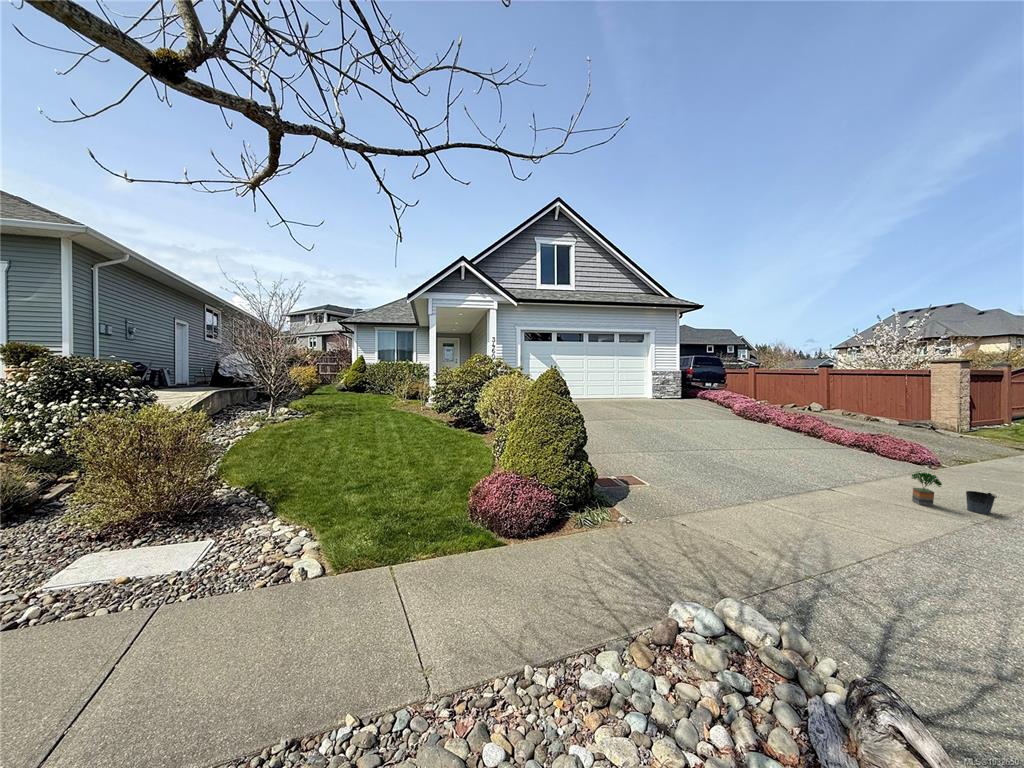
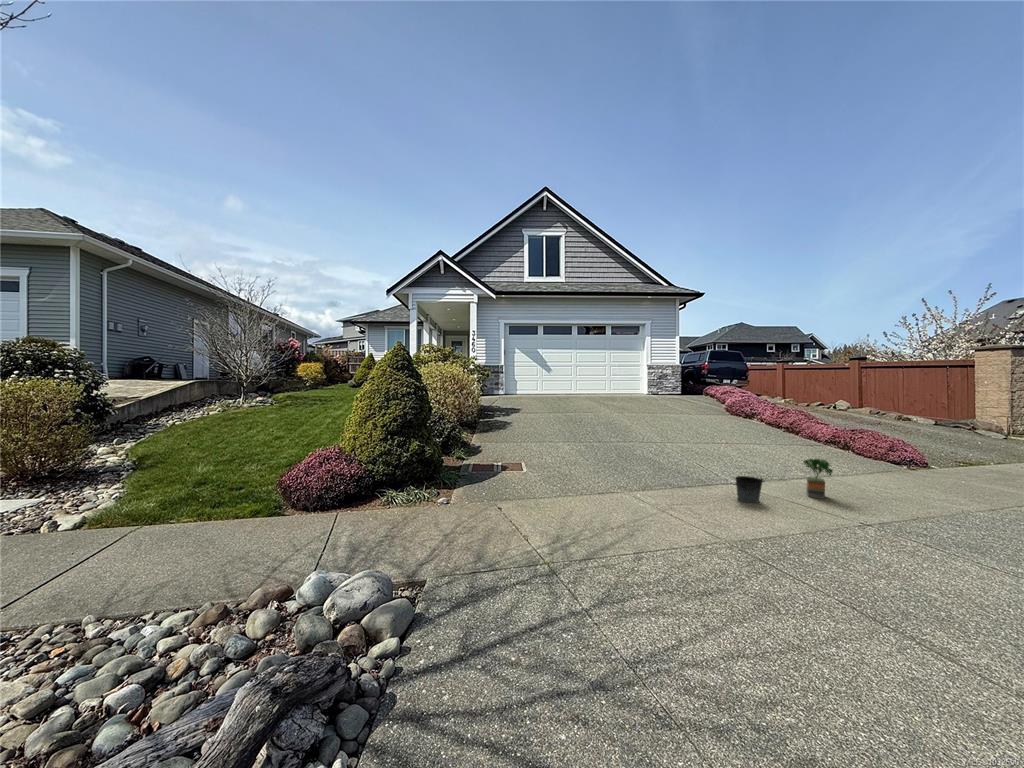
bucket: present [966,491,997,514] -> present [735,476,764,503]

